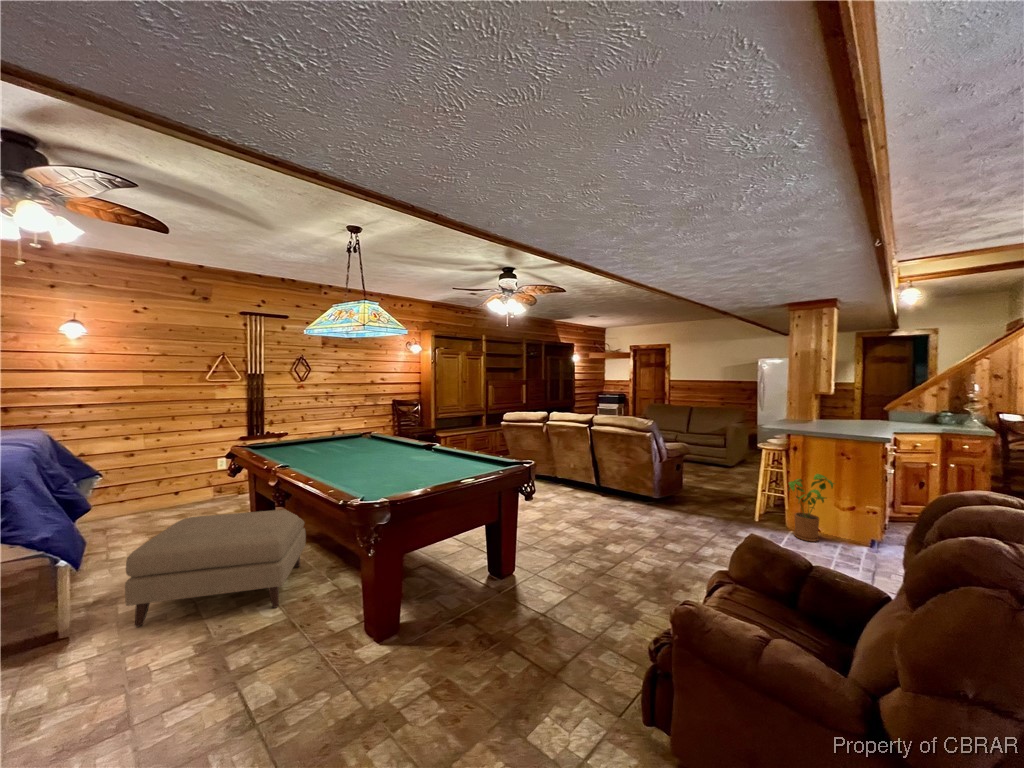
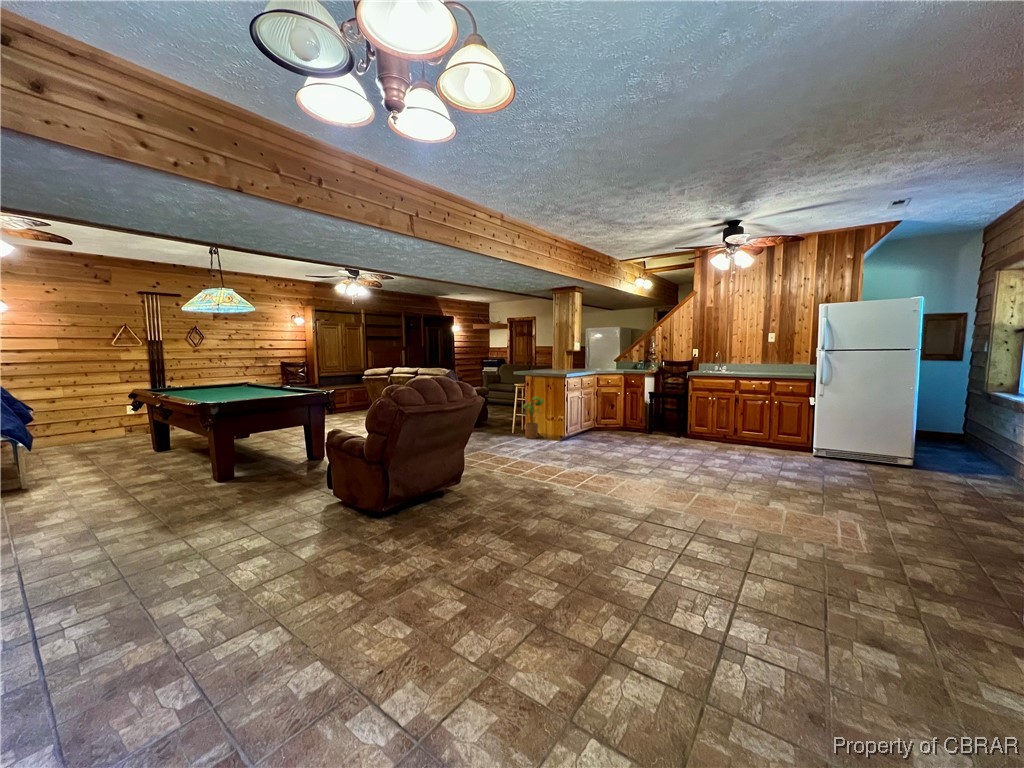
ottoman: present [125,509,306,627] -> none [61,423,186,482]

